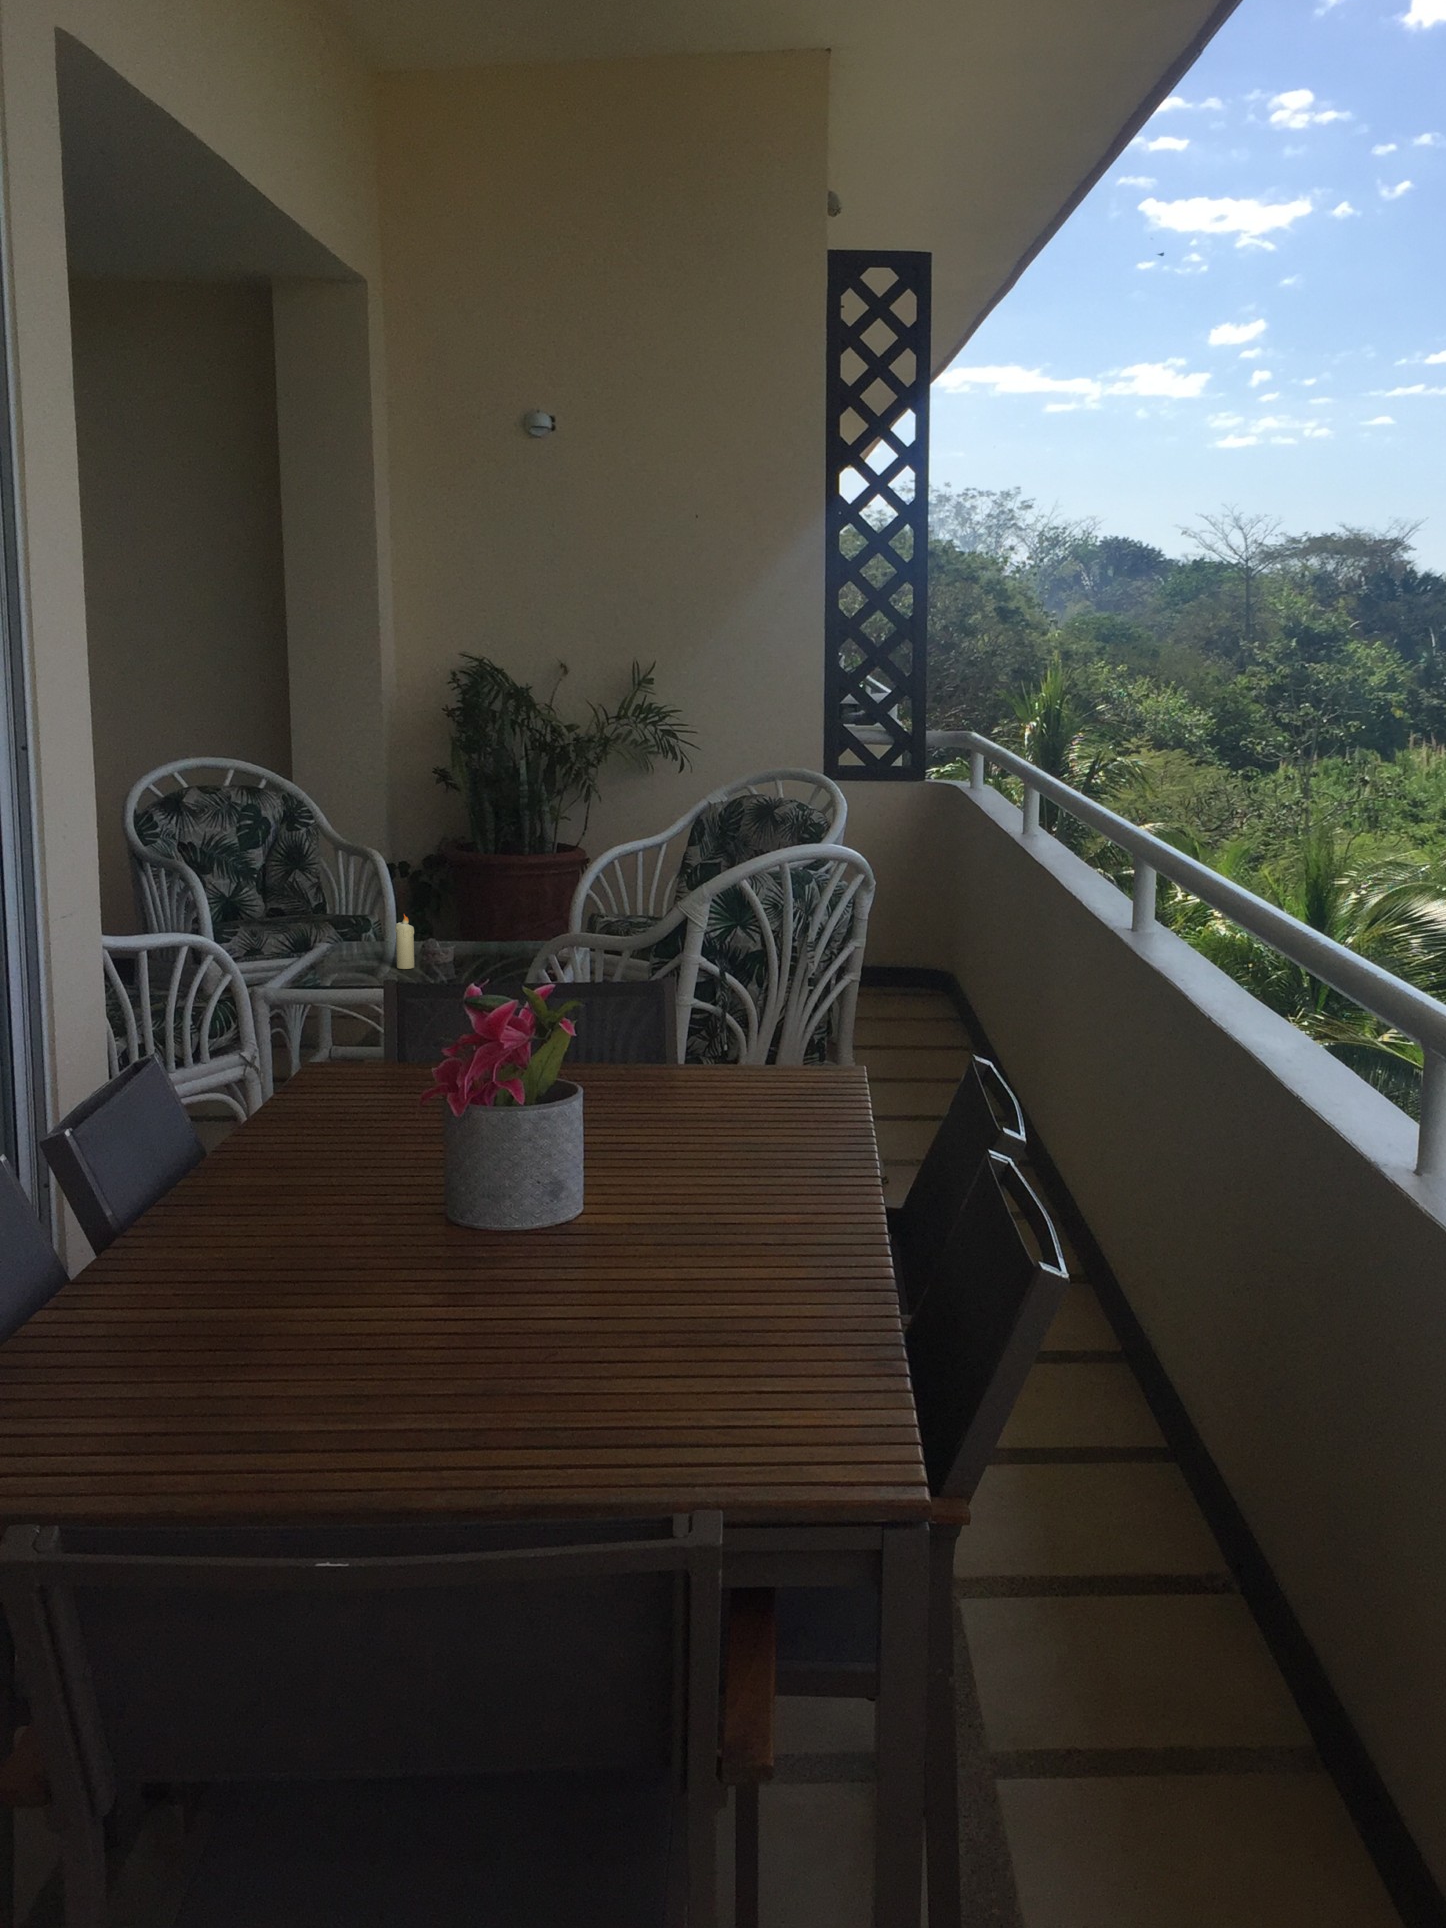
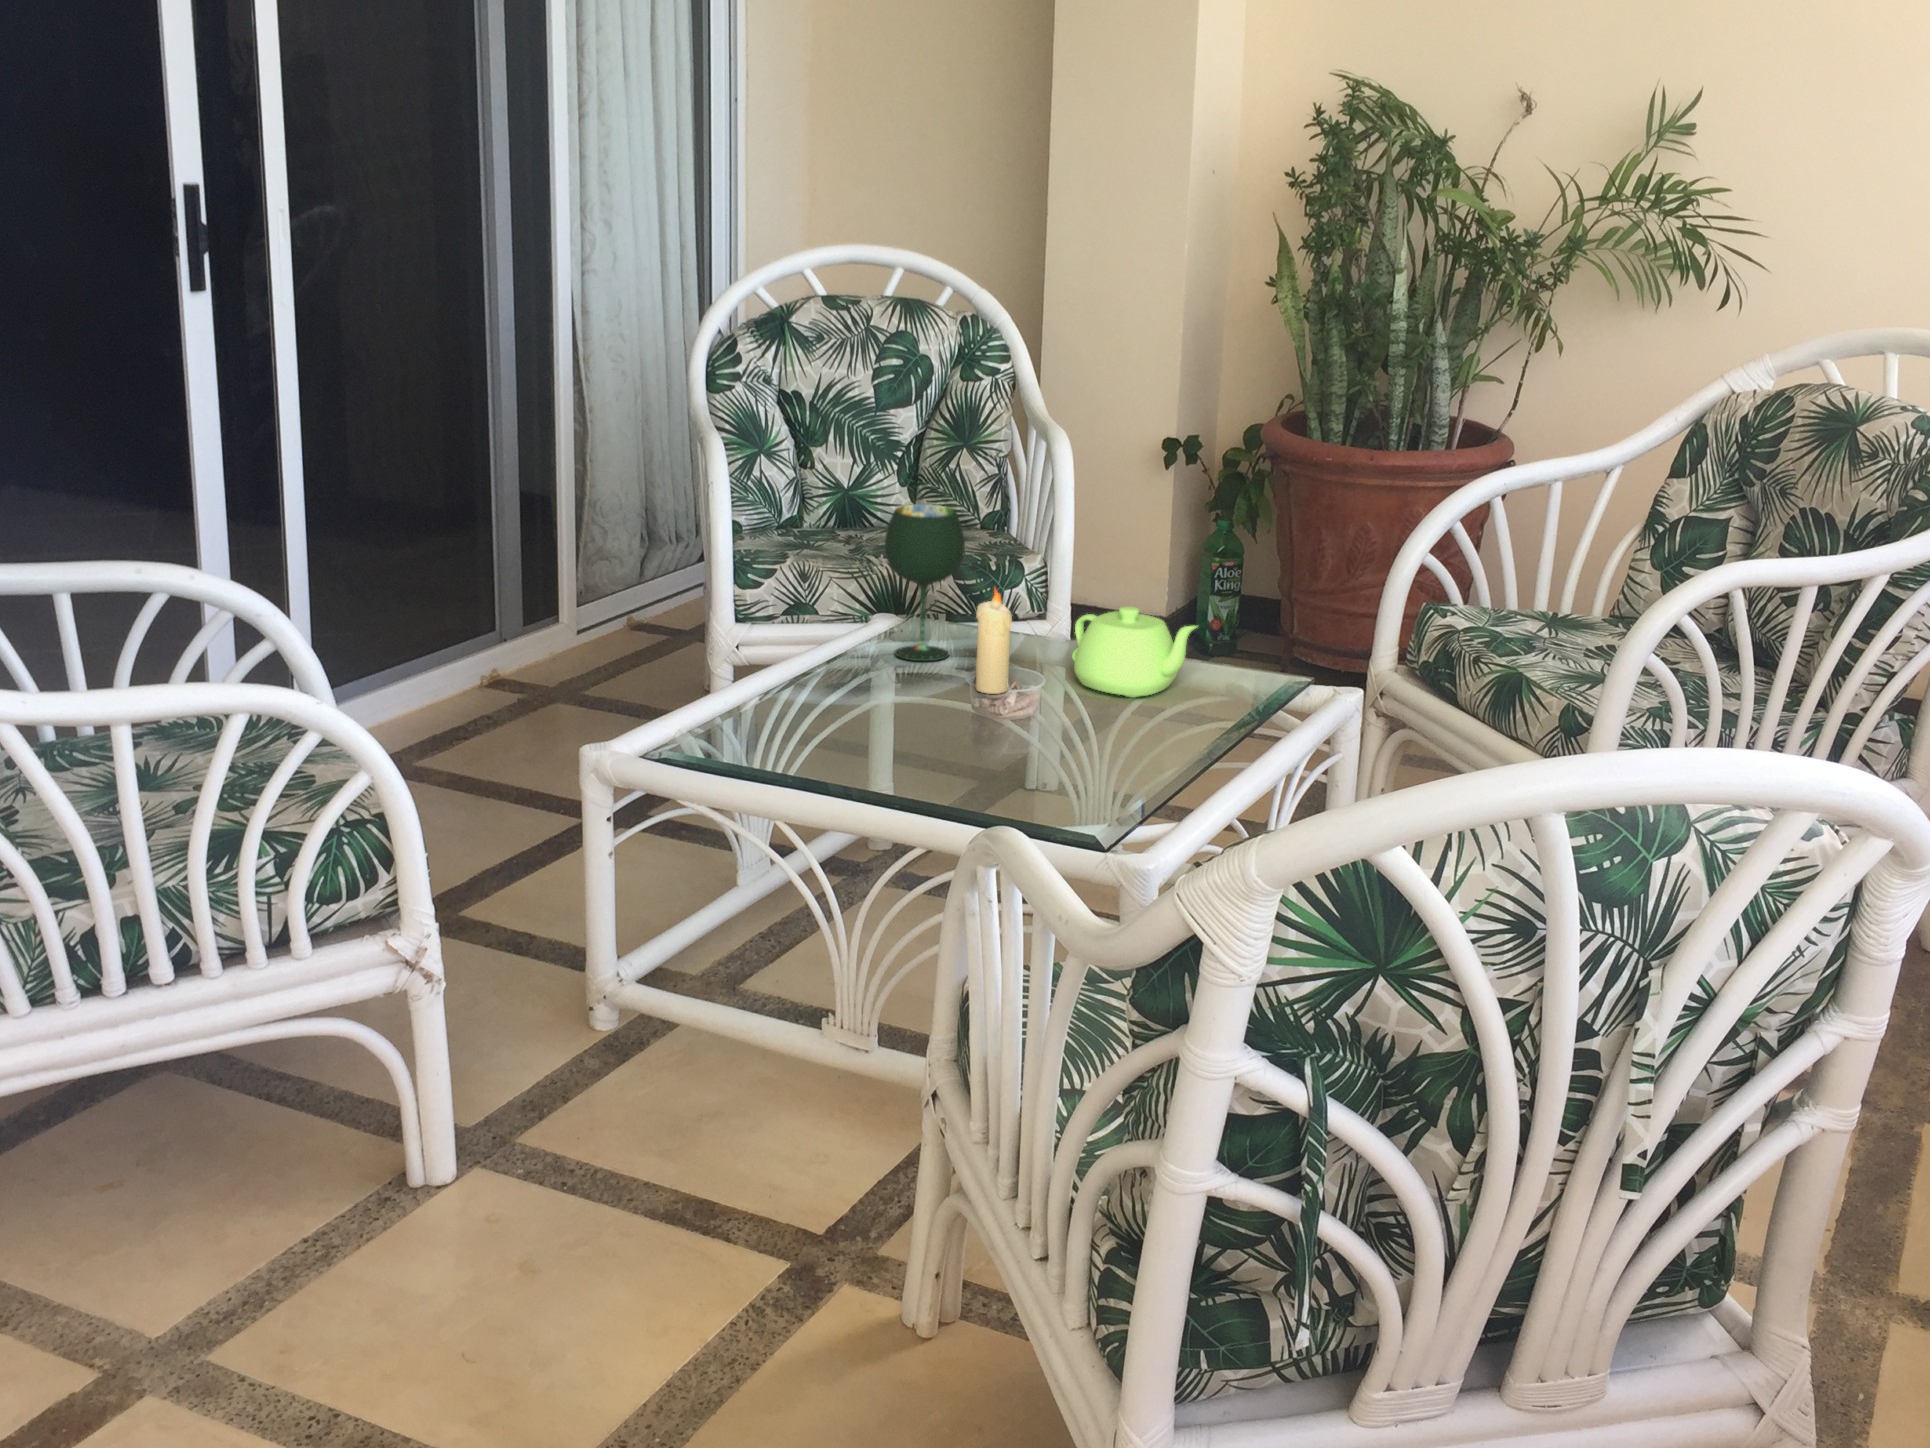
wine glass: none [326,882,370,964] -> present [885,504,965,661]
teapot: none [439,919,509,963] -> present [1072,606,1197,698]

